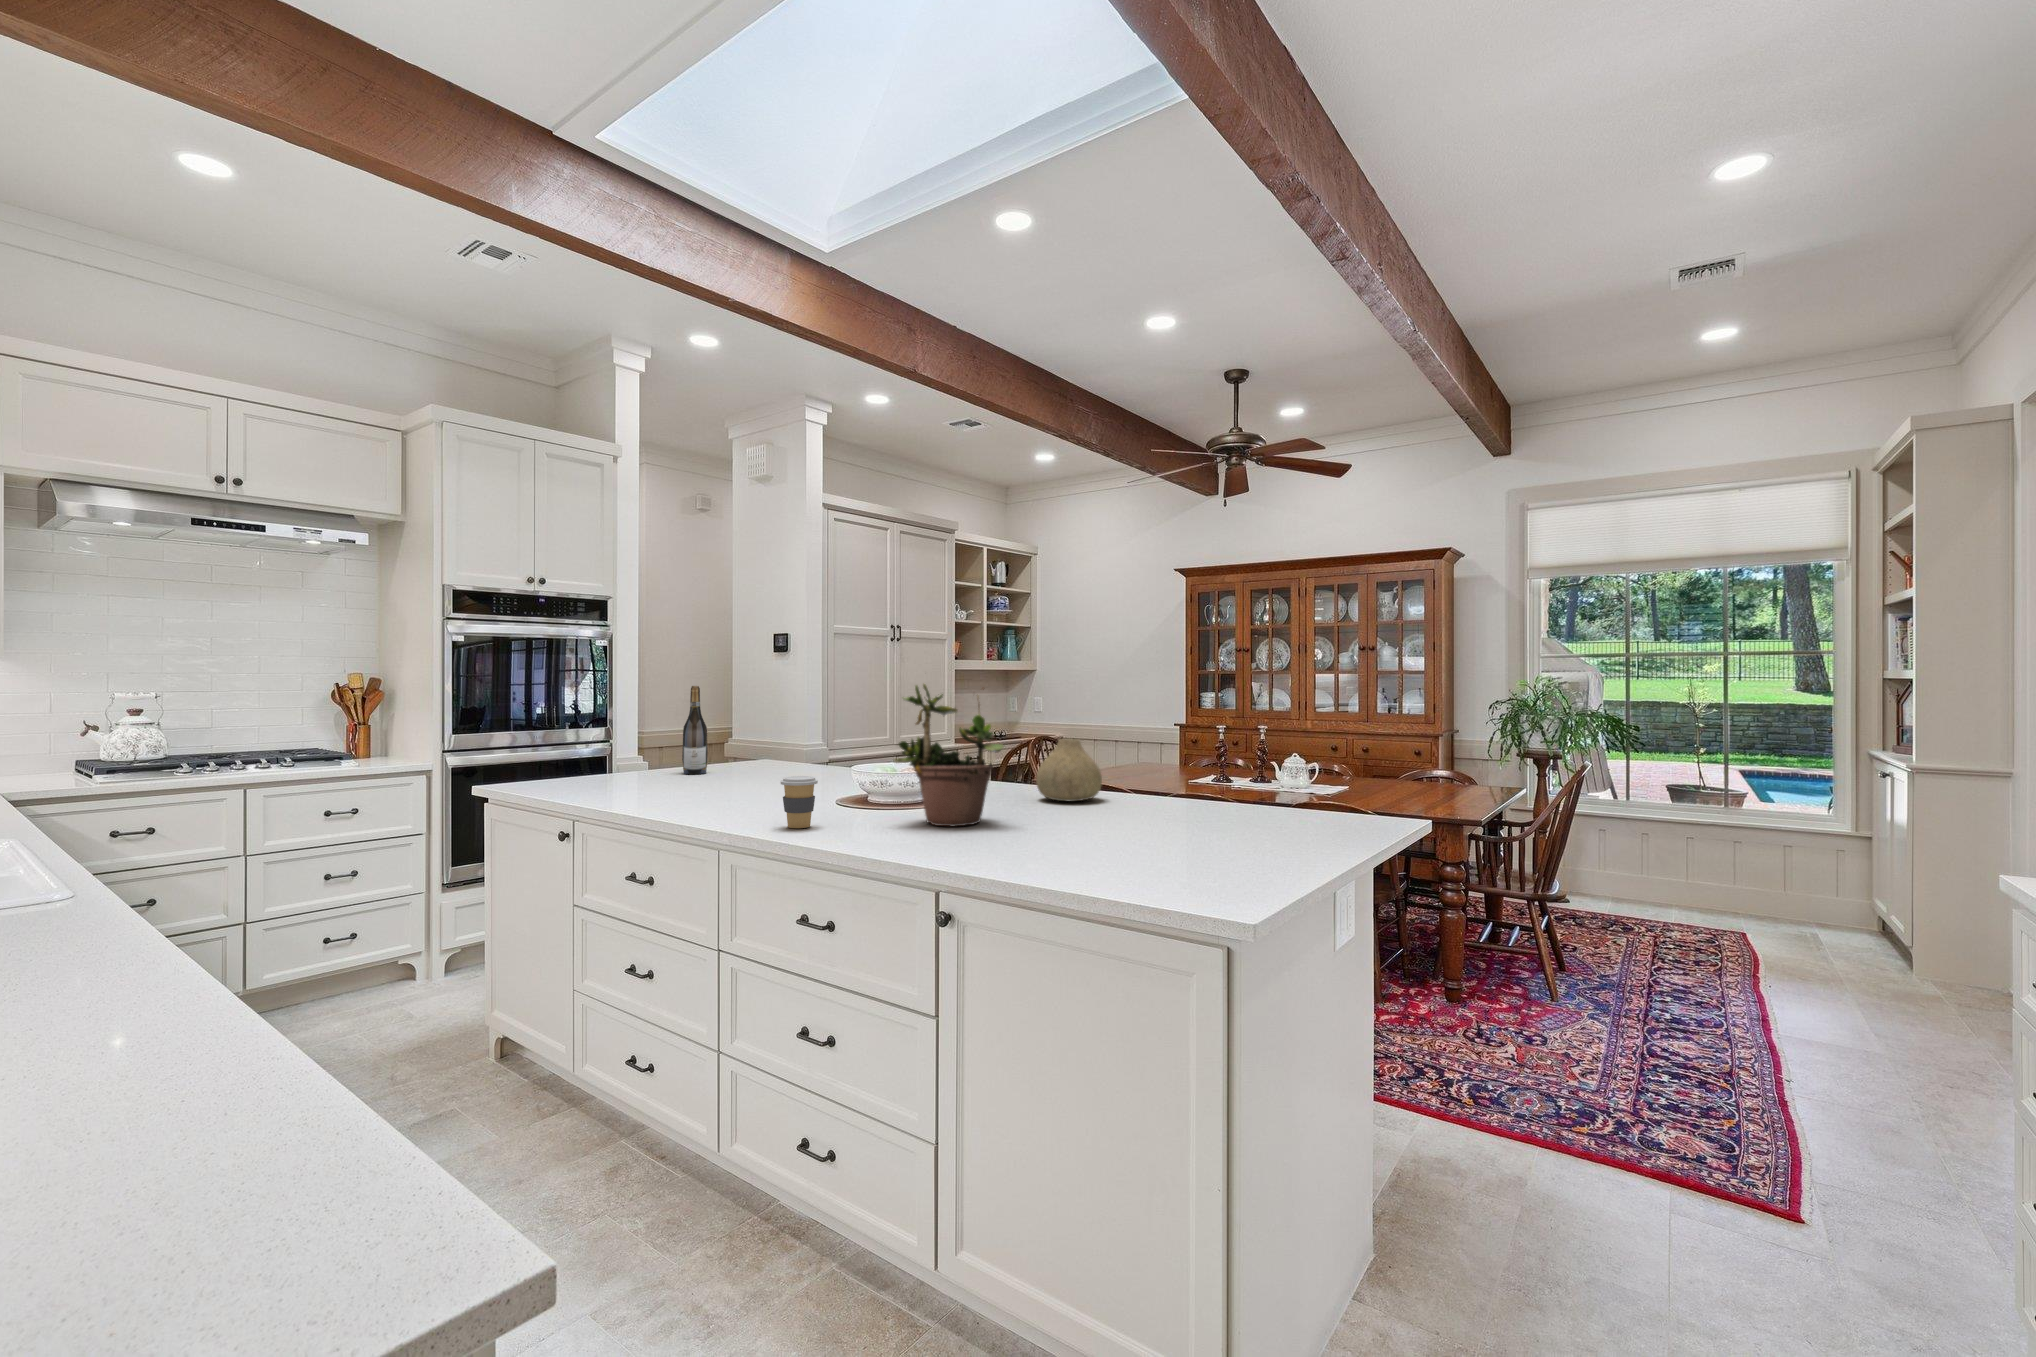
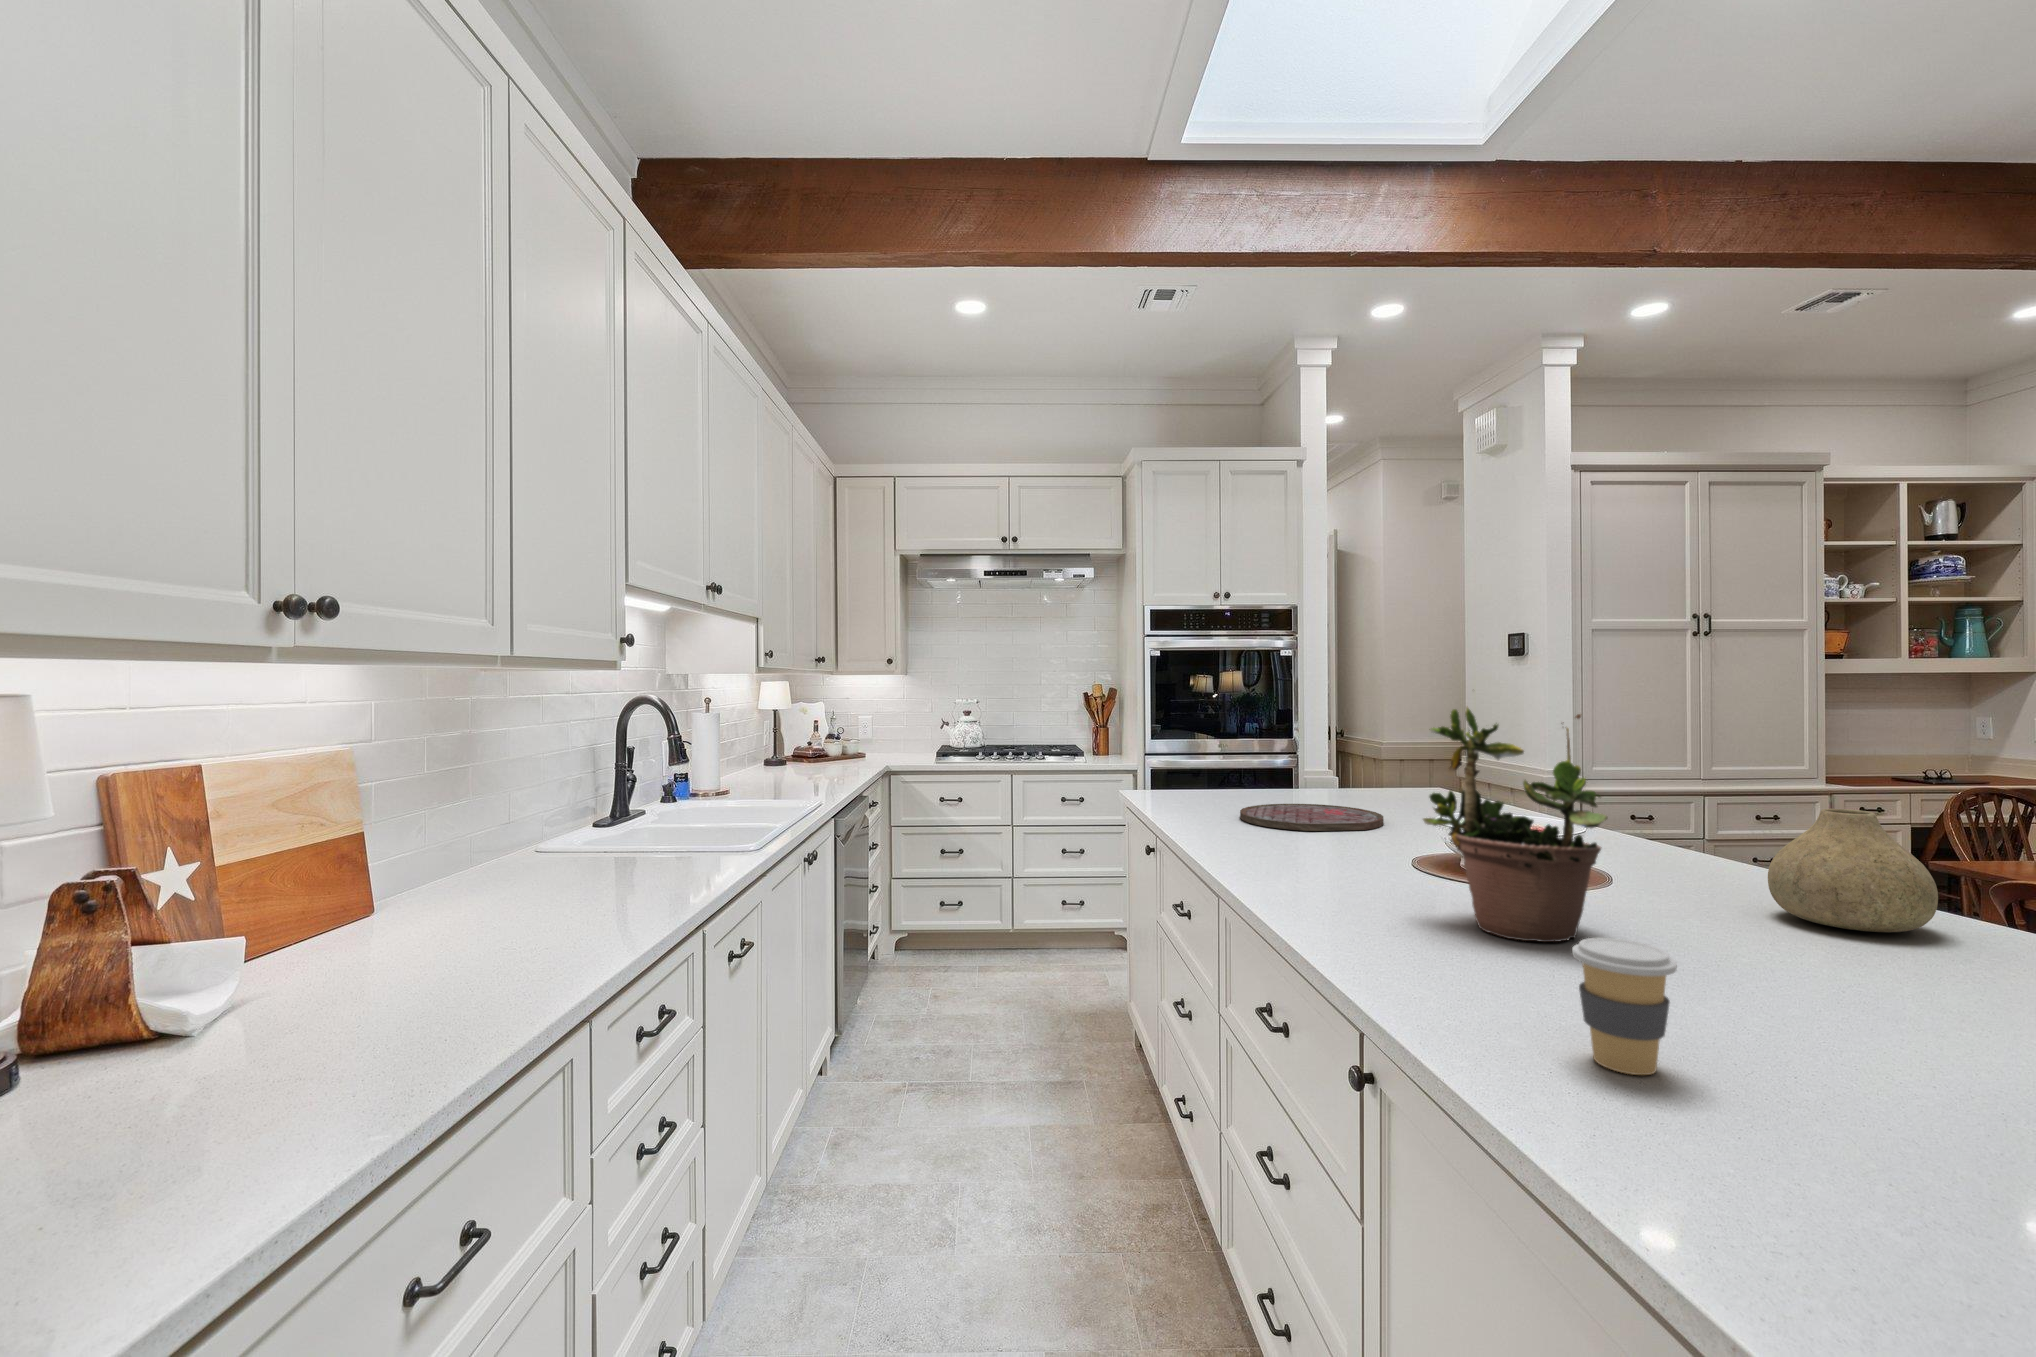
wine bottle: present [682,686,708,774] -> none [1311,699,1340,799]
cutting board: none [655,776,777,795] -> present [1240,804,1384,831]
coffee cup: present [780,776,818,828] -> present [1572,938,1677,1075]

